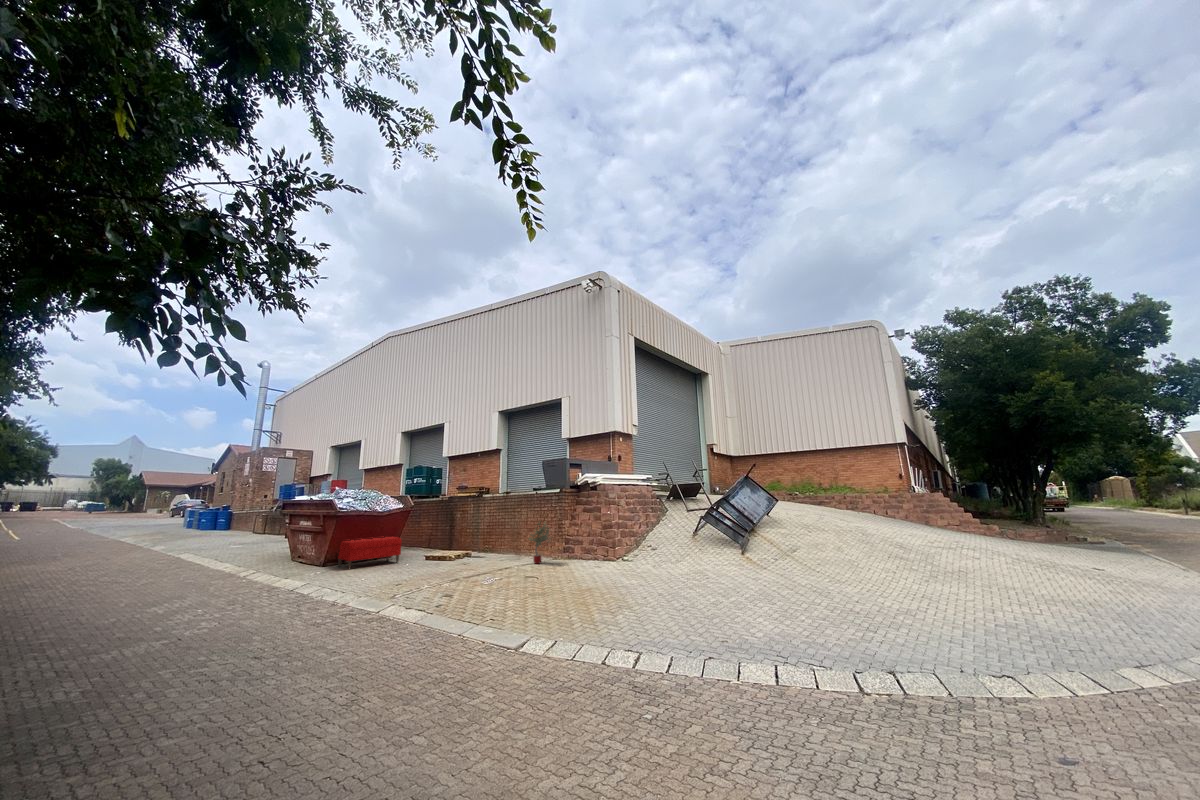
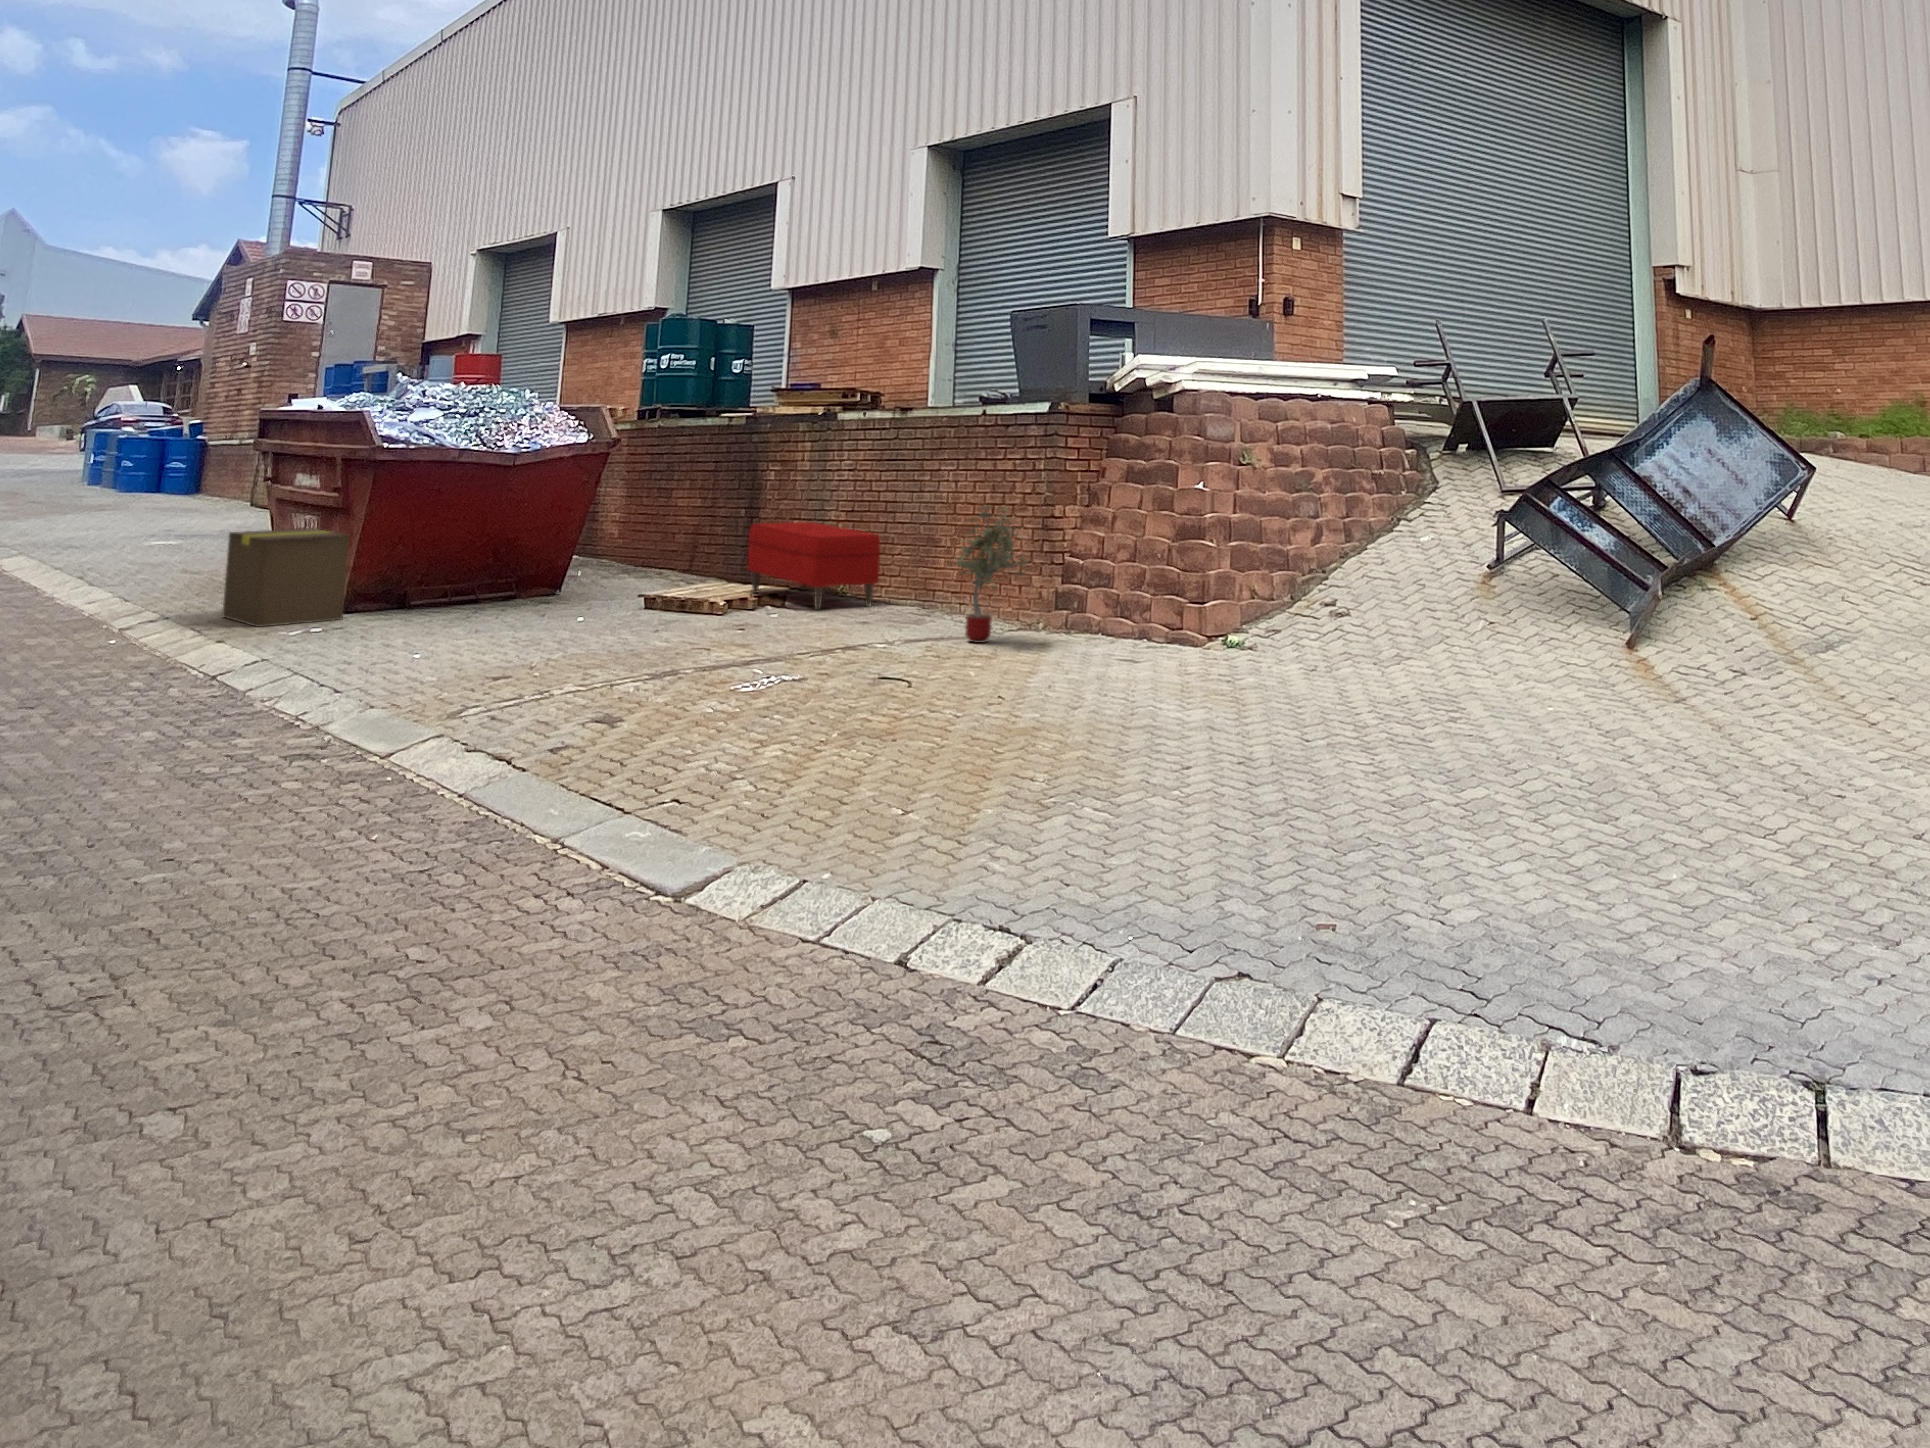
cardboard box: none [282,537,327,571] -> present [223,528,349,627]
bench: present [338,537,402,569] -> present [748,522,881,610]

